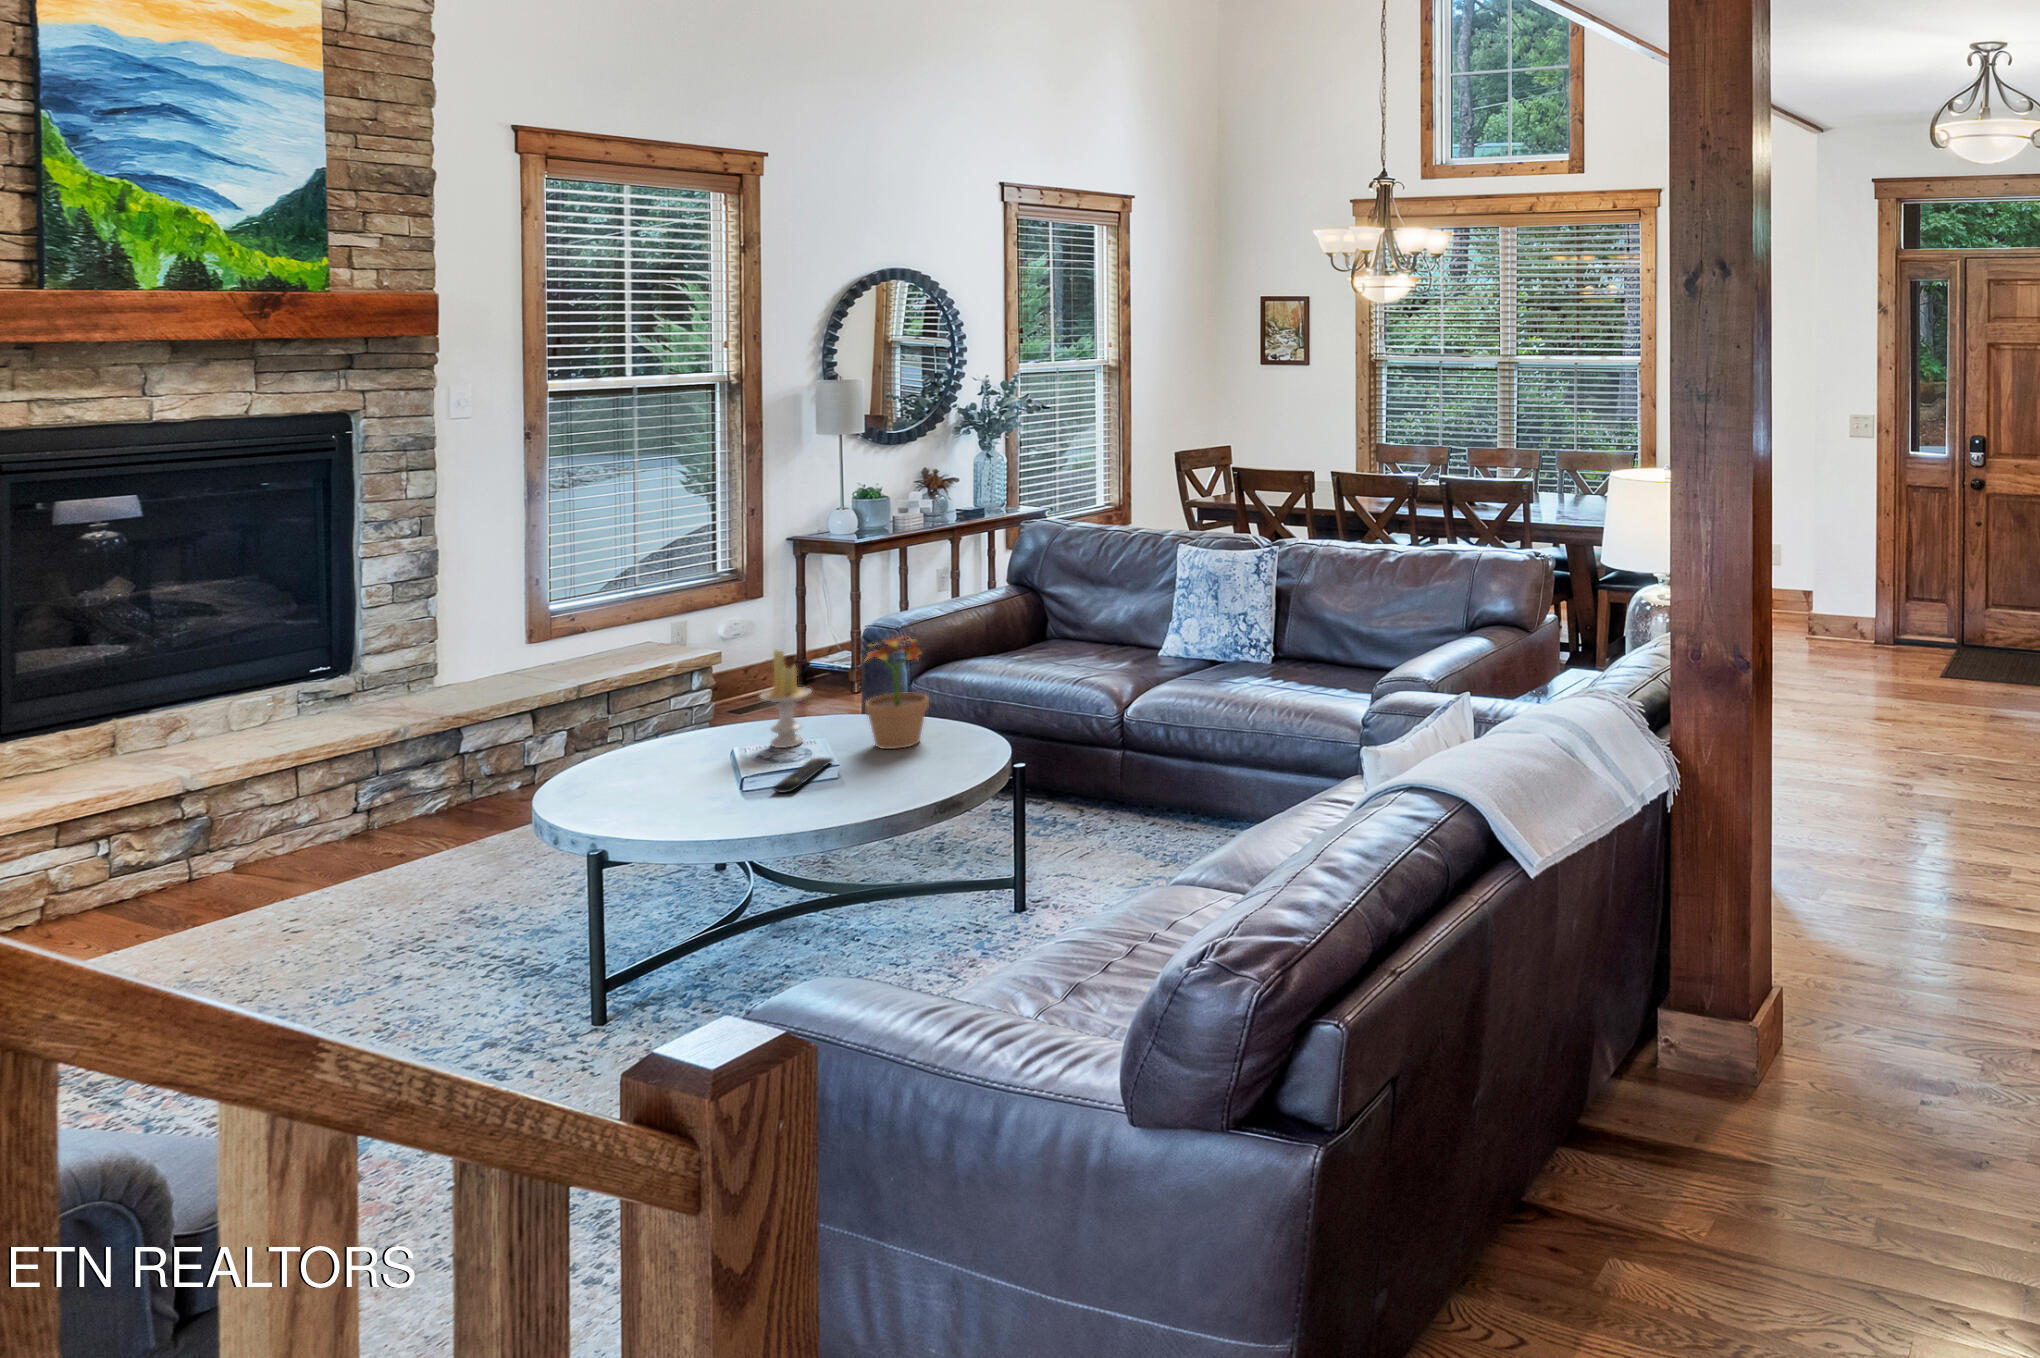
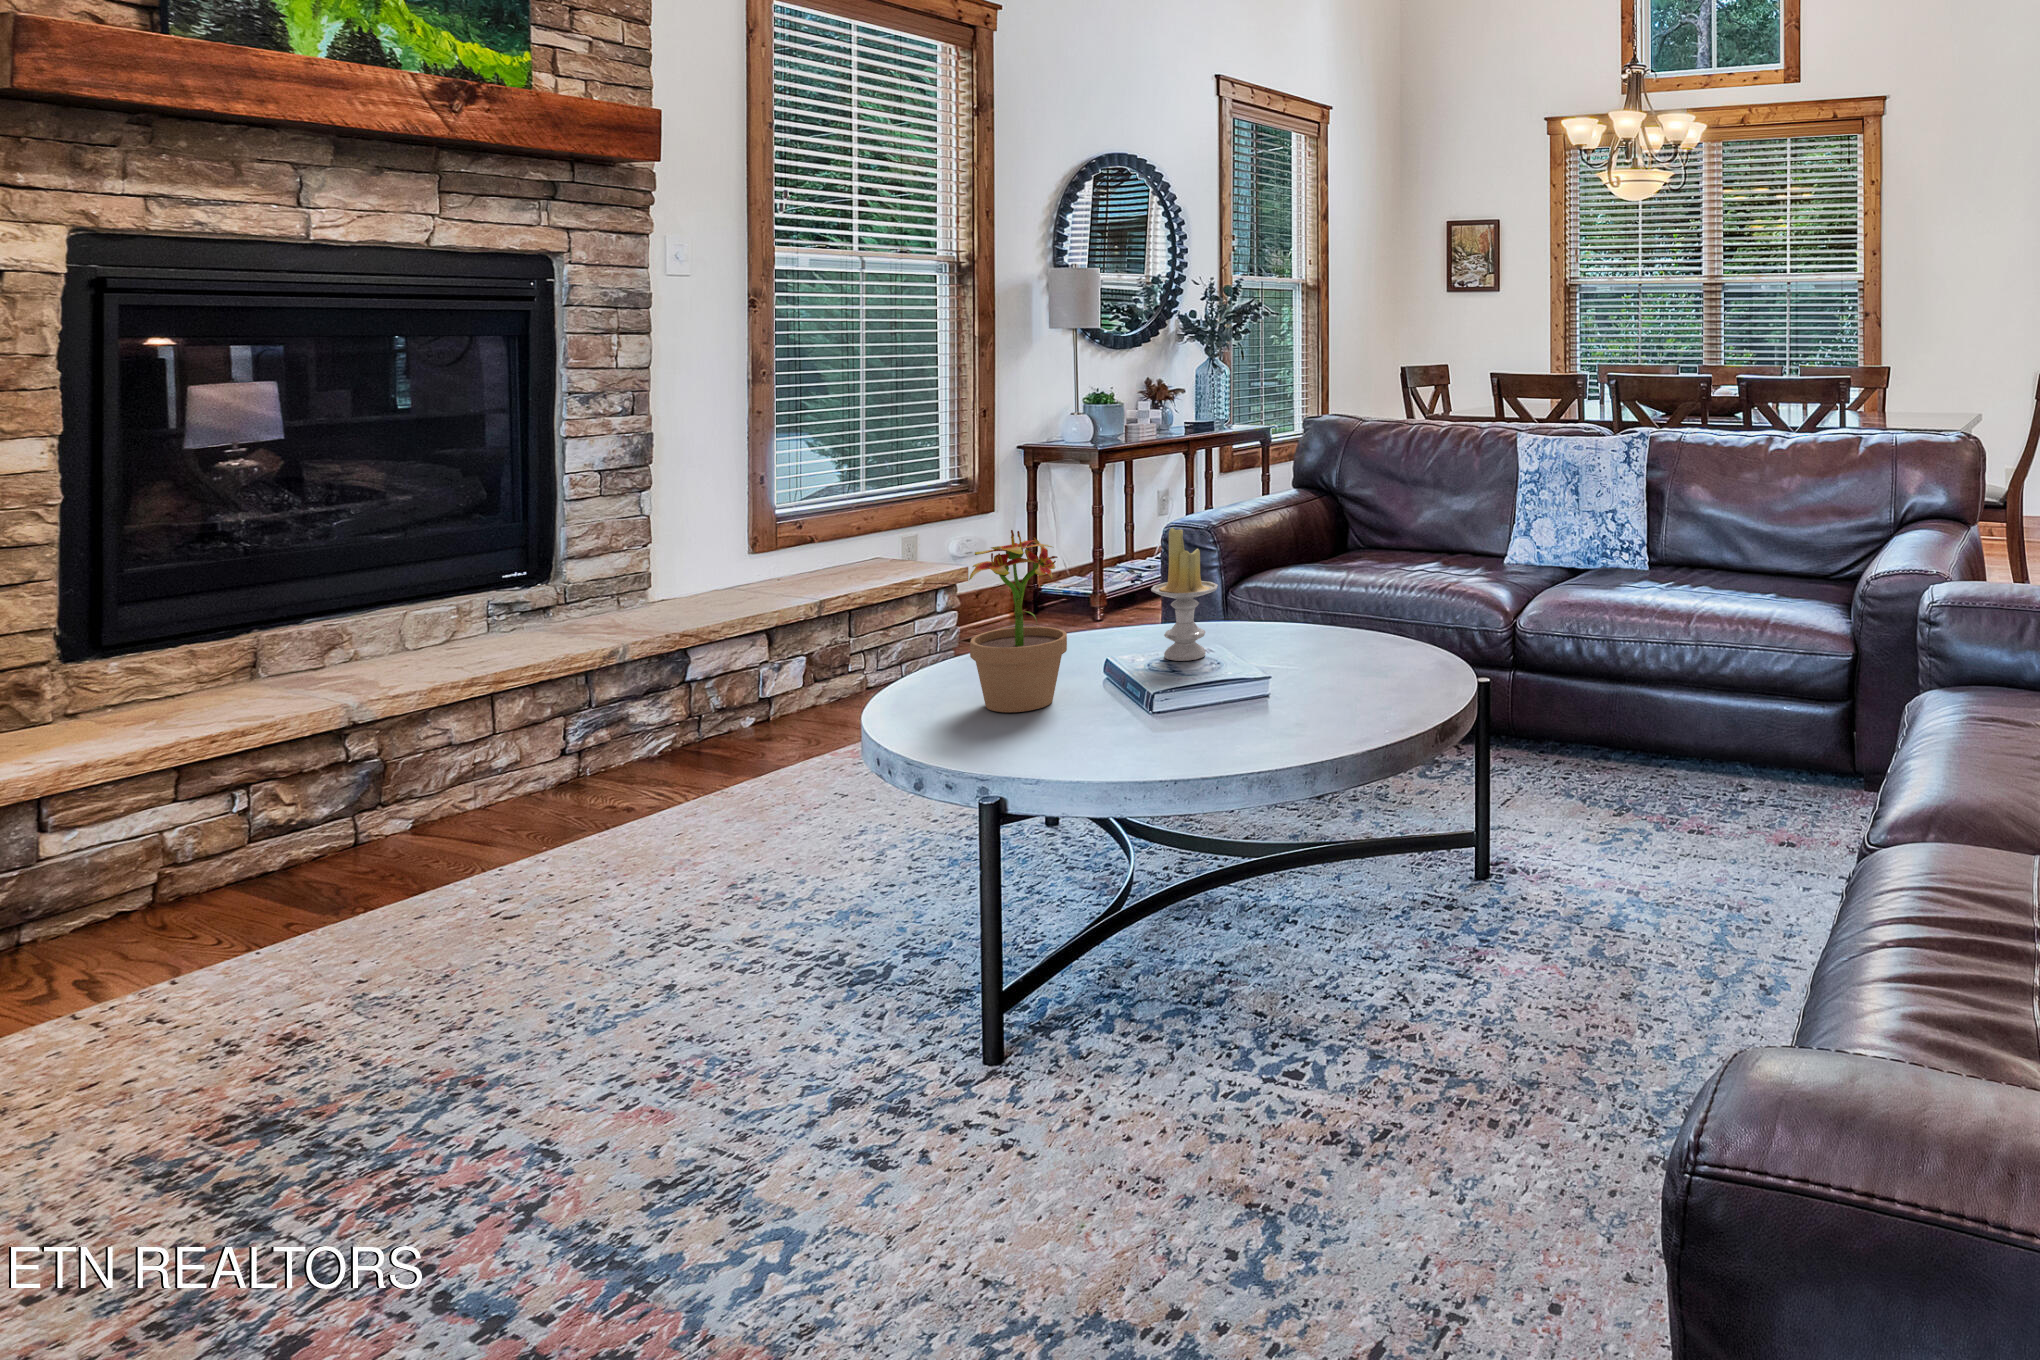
potted plant: present [865,636,929,749] -> present [969,530,1067,712]
remote control: present [773,758,832,793] -> none [1223,673,1271,720]

